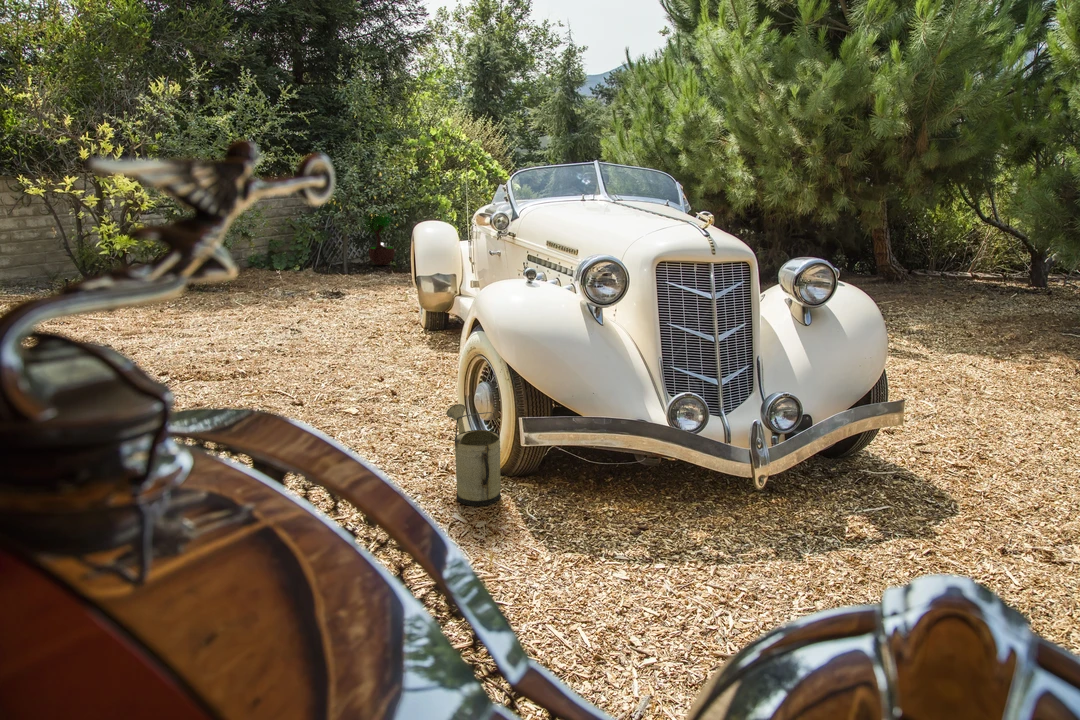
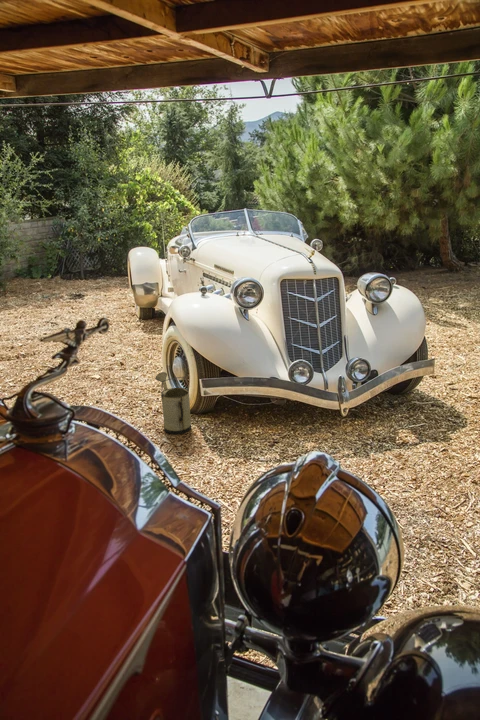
potted tree: present [361,211,394,265] -> none [91,233,116,273]

